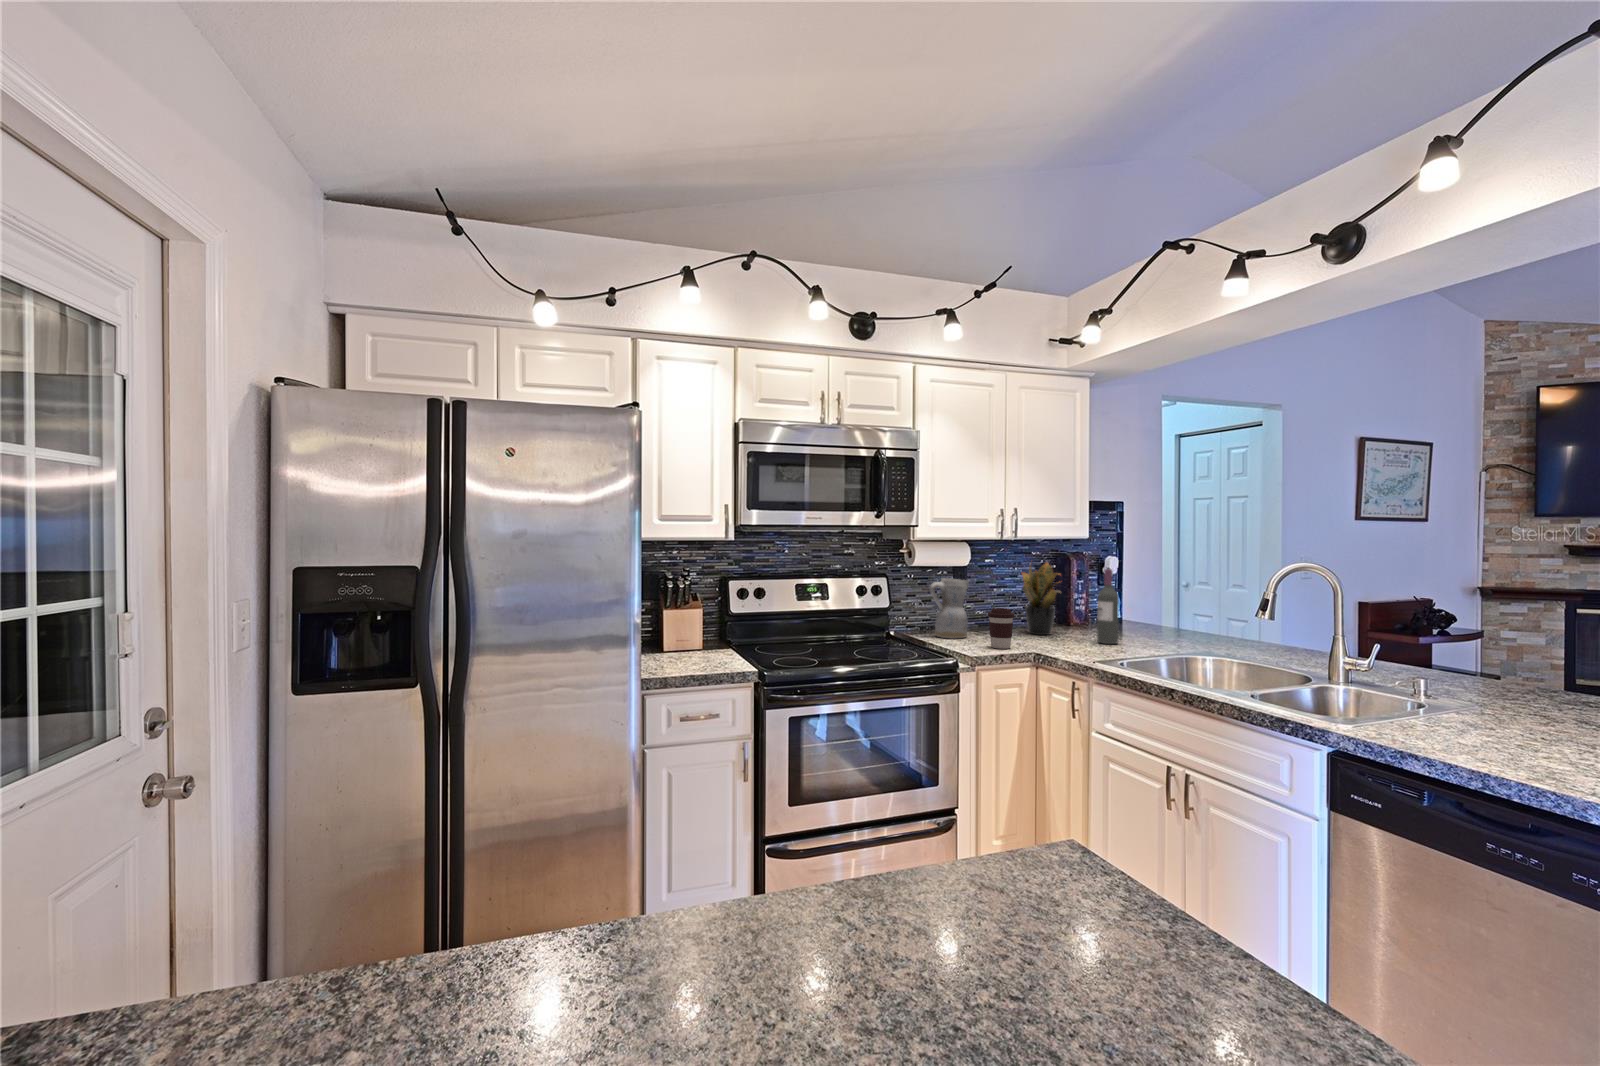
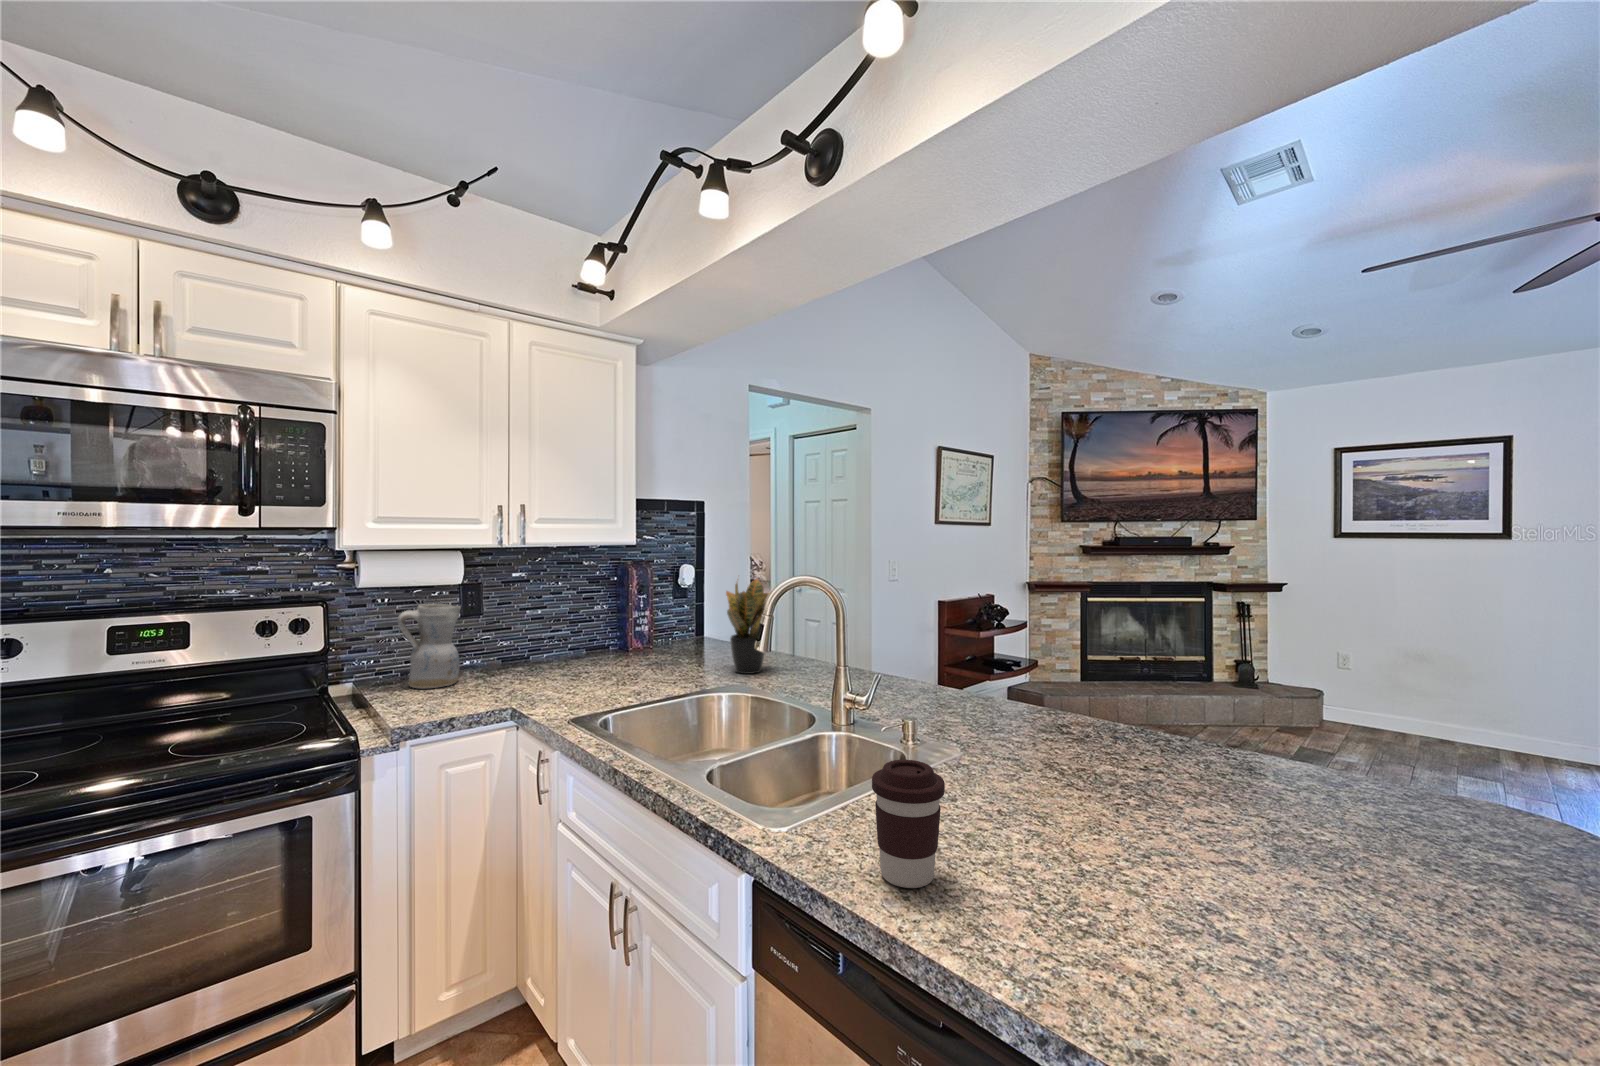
potted plant: present [1022,563,1060,635] -> present [726,579,773,674]
wine bottle: present [1097,569,1119,644] -> none [626,586,651,680]
coffee cup: present [988,608,1015,649] -> present [872,760,945,888]

